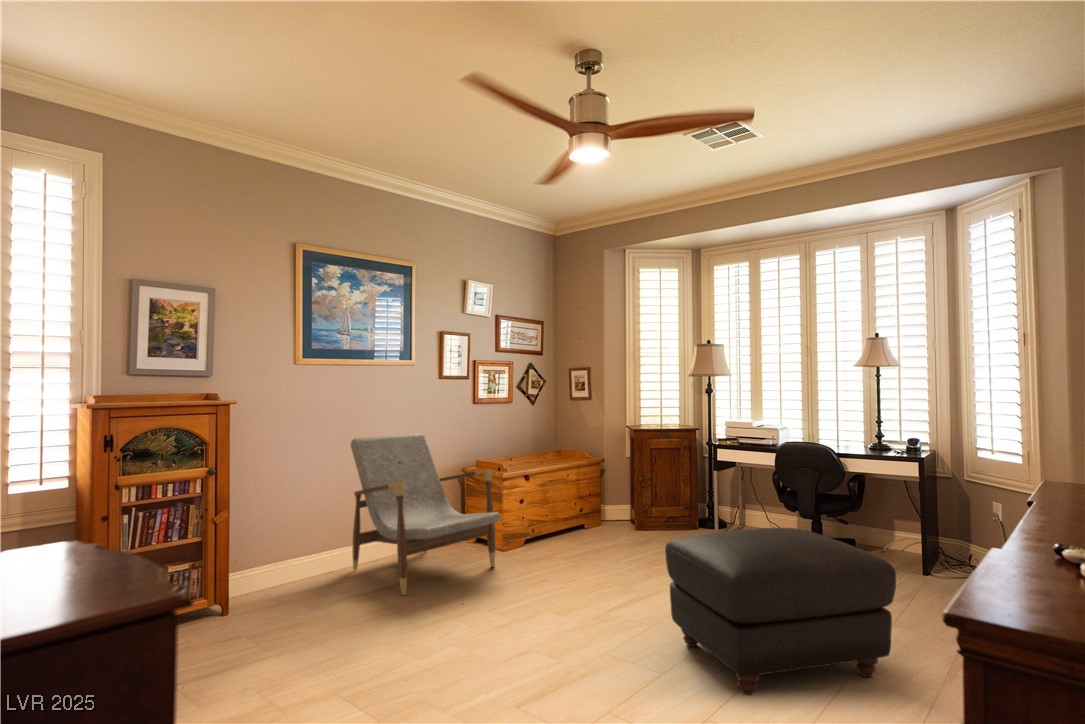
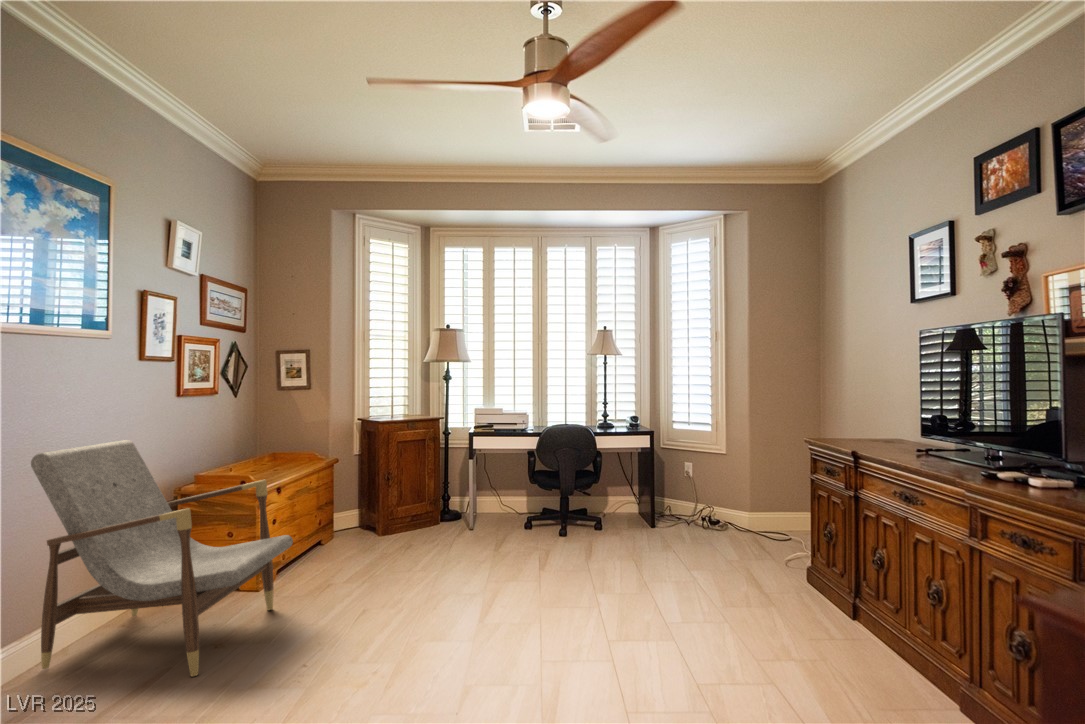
ottoman: present [665,528,896,695] -> none [566,497,747,650]

